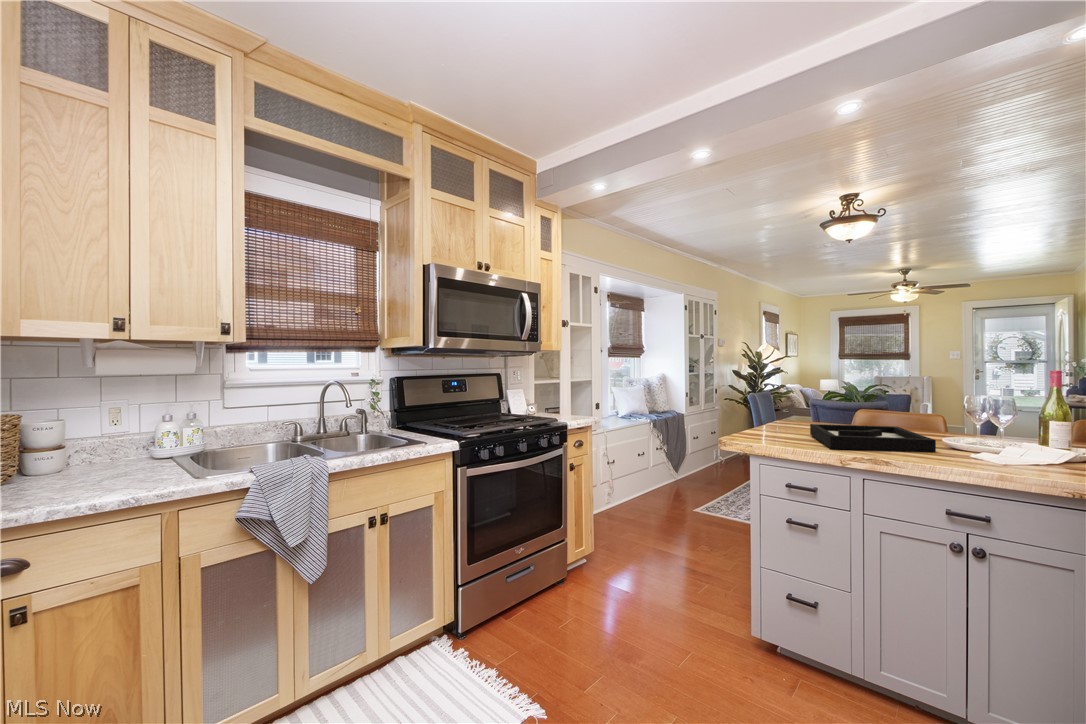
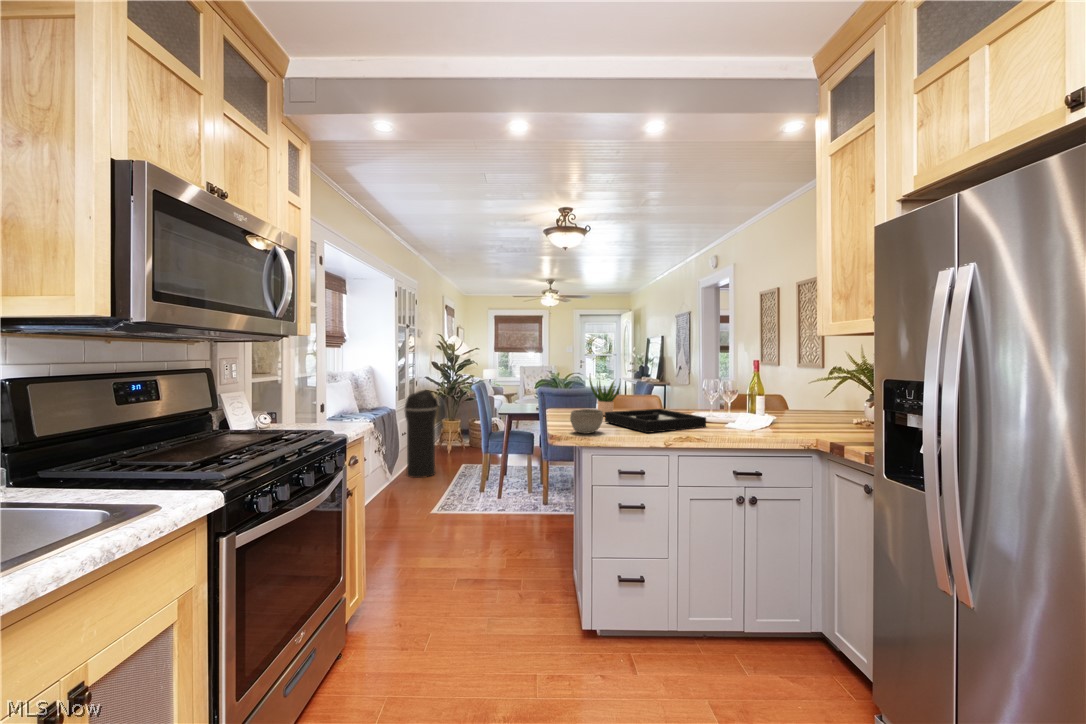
potted plant: none [814,380,851,430] -> present [590,378,620,416]
trash can: none [695,397,729,479] -> present [404,390,439,478]
bowl: none [747,418,784,442] -> present [570,409,603,434]

